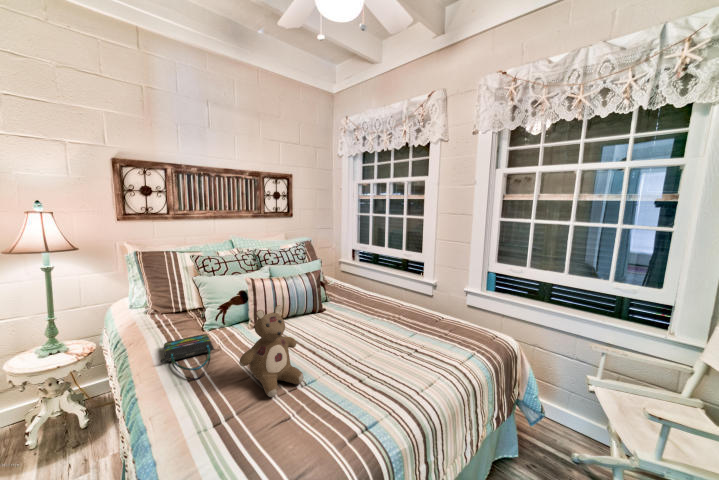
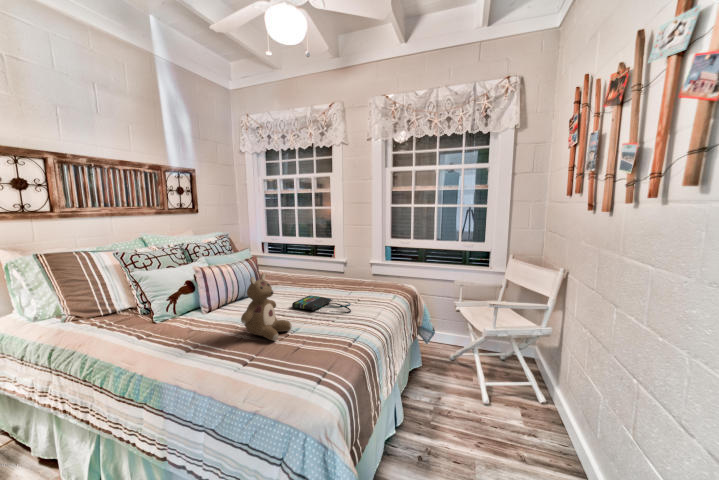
tote bag: present [161,334,215,380] -> present [292,295,351,313]

